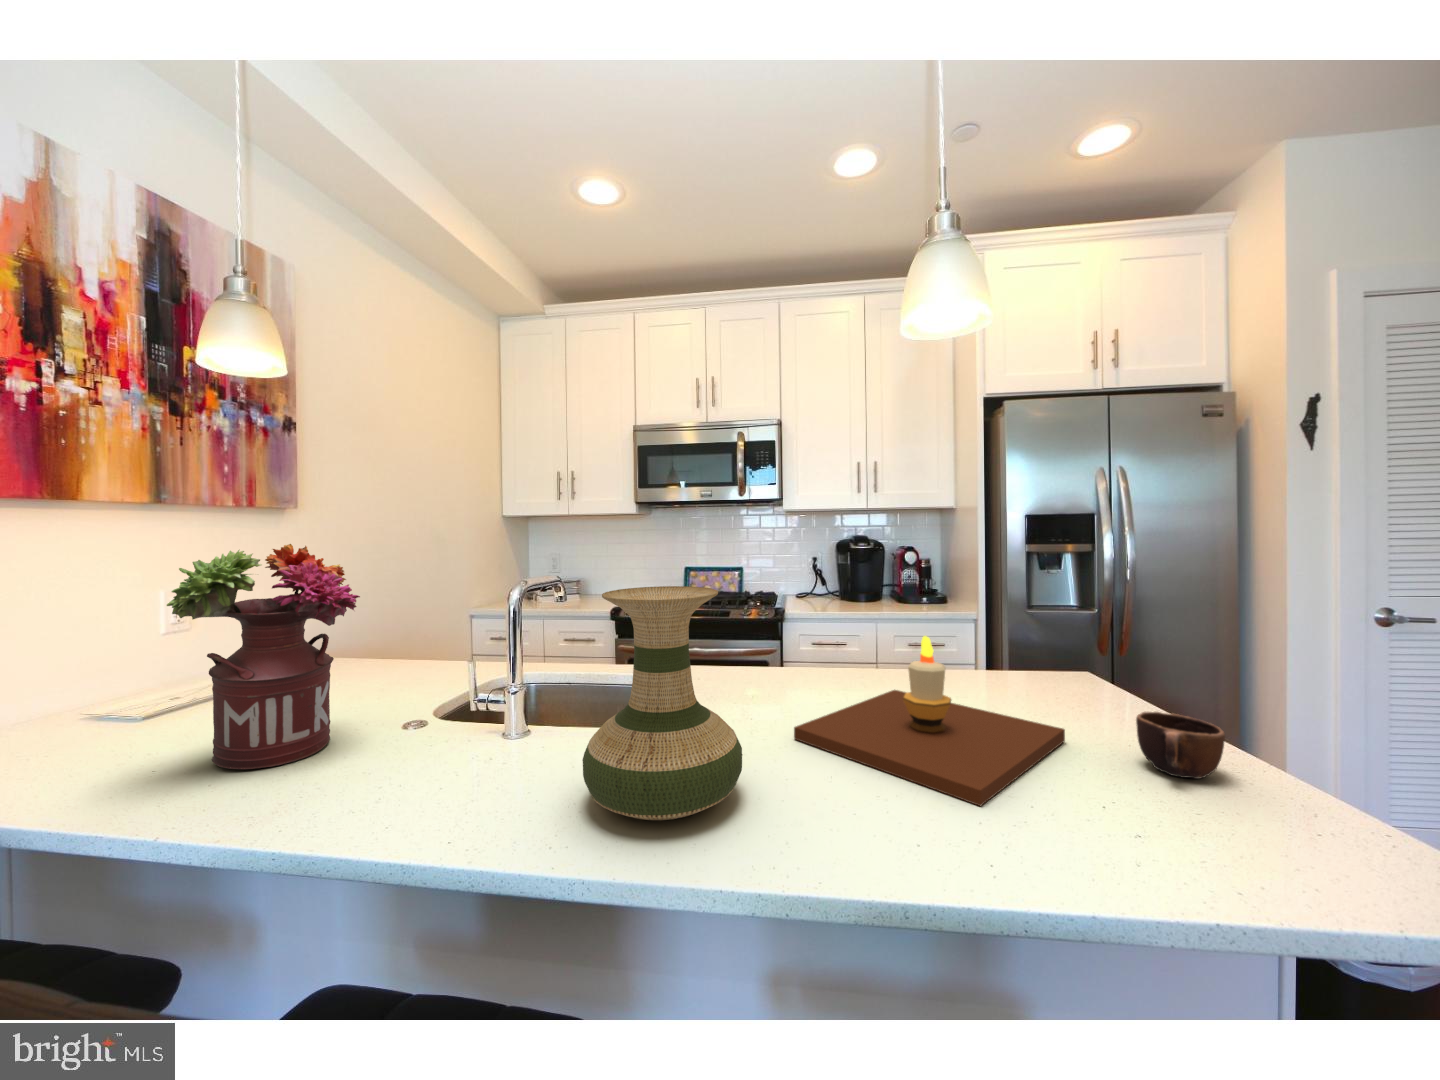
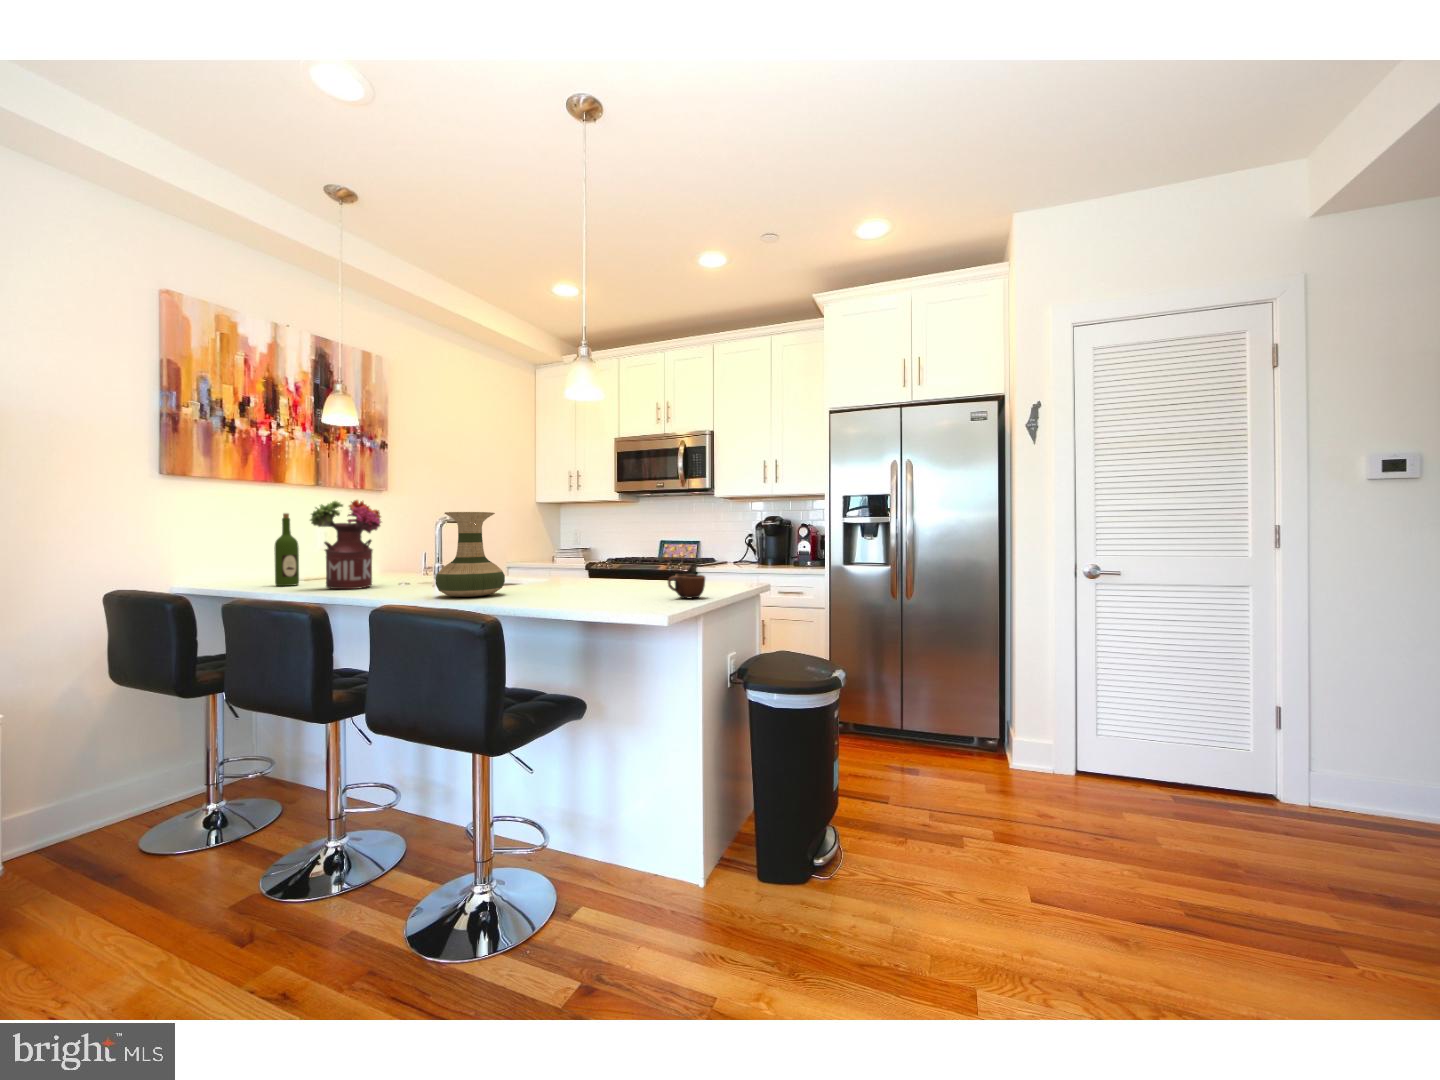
wine bottle: none [55,575,126,752] -> present [274,513,299,586]
candle: present [794,636,1065,806] -> none [556,541,672,599]

